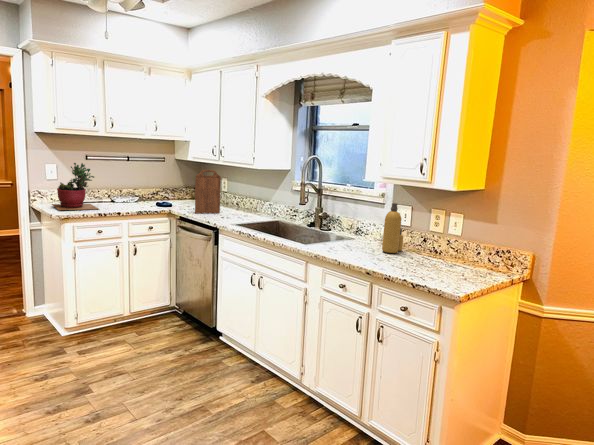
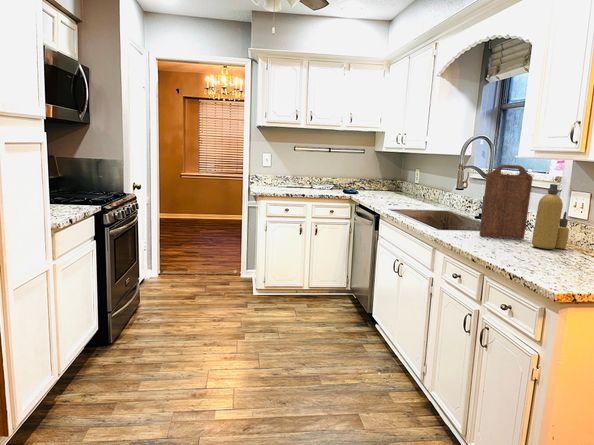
succulent plant: present [52,163,98,210] -> none [260,150,292,191]
cutting board: present [195,170,221,213] -> present [480,165,533,239]

